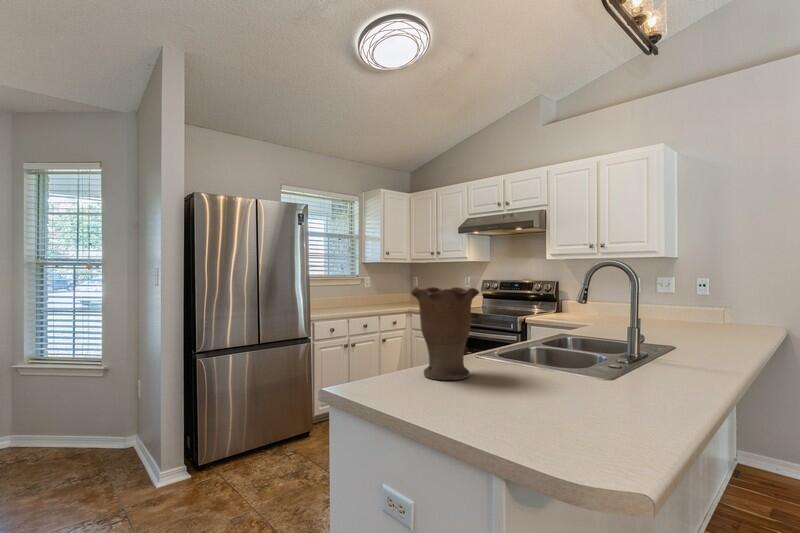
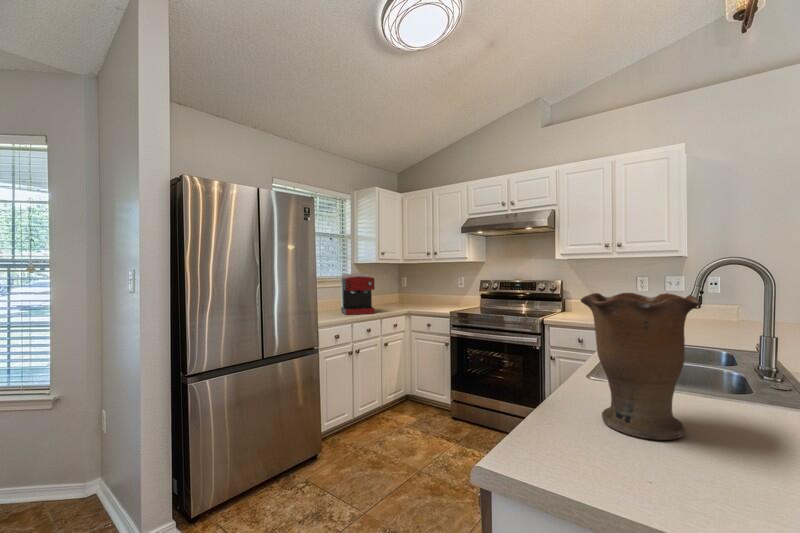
coffee maker: none [345,272,374,311] -> present [340,273,375,315]

